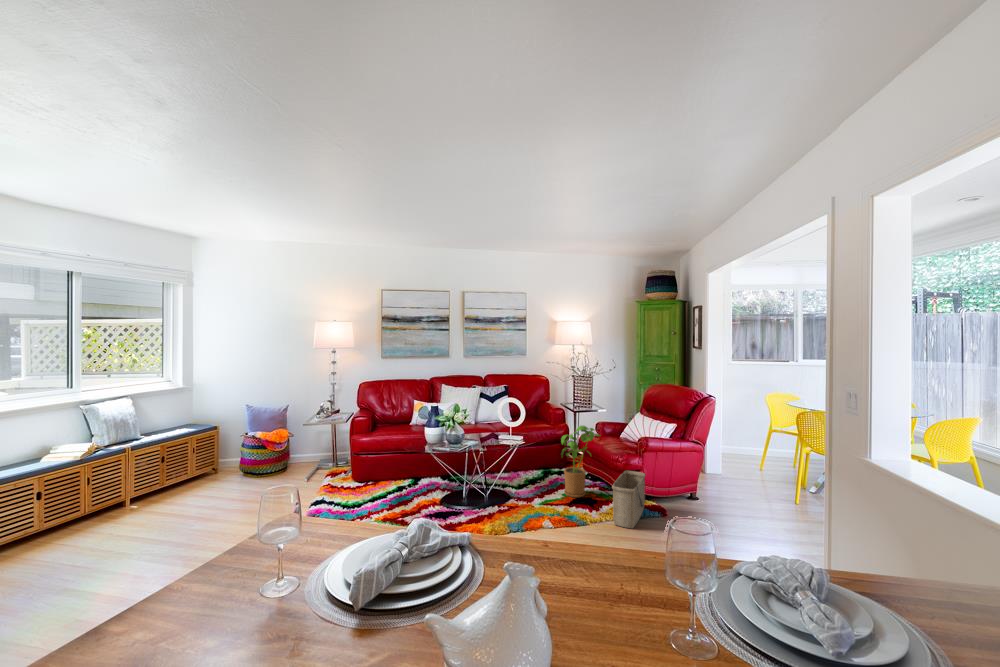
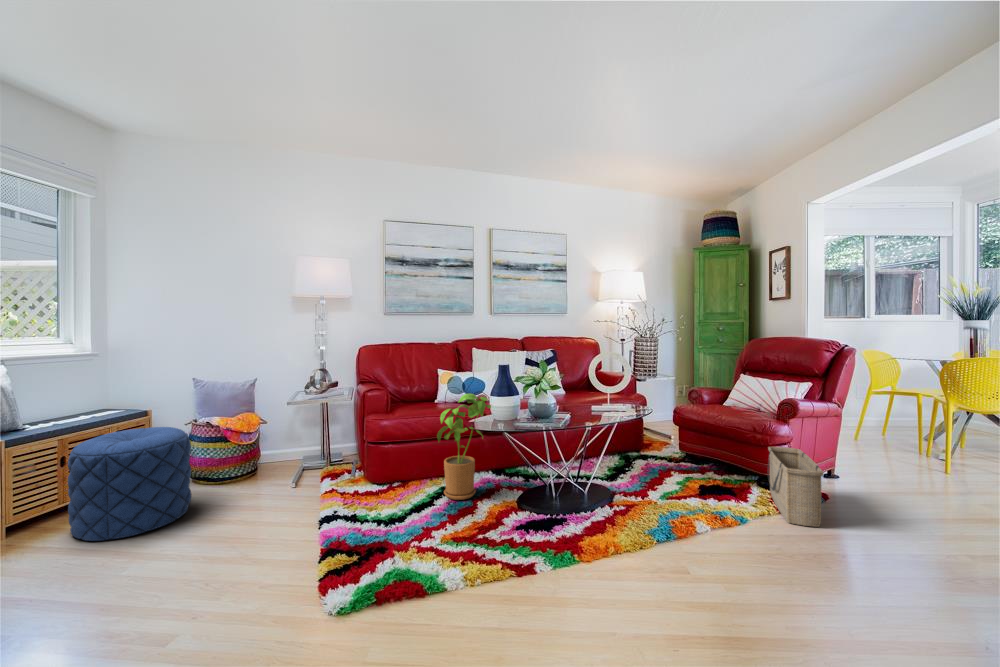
house plant: present [561,426,600,498] -> present [437,394,491,500]
pouf: none [169,438,240,507] -> present [68,427,191,541]

